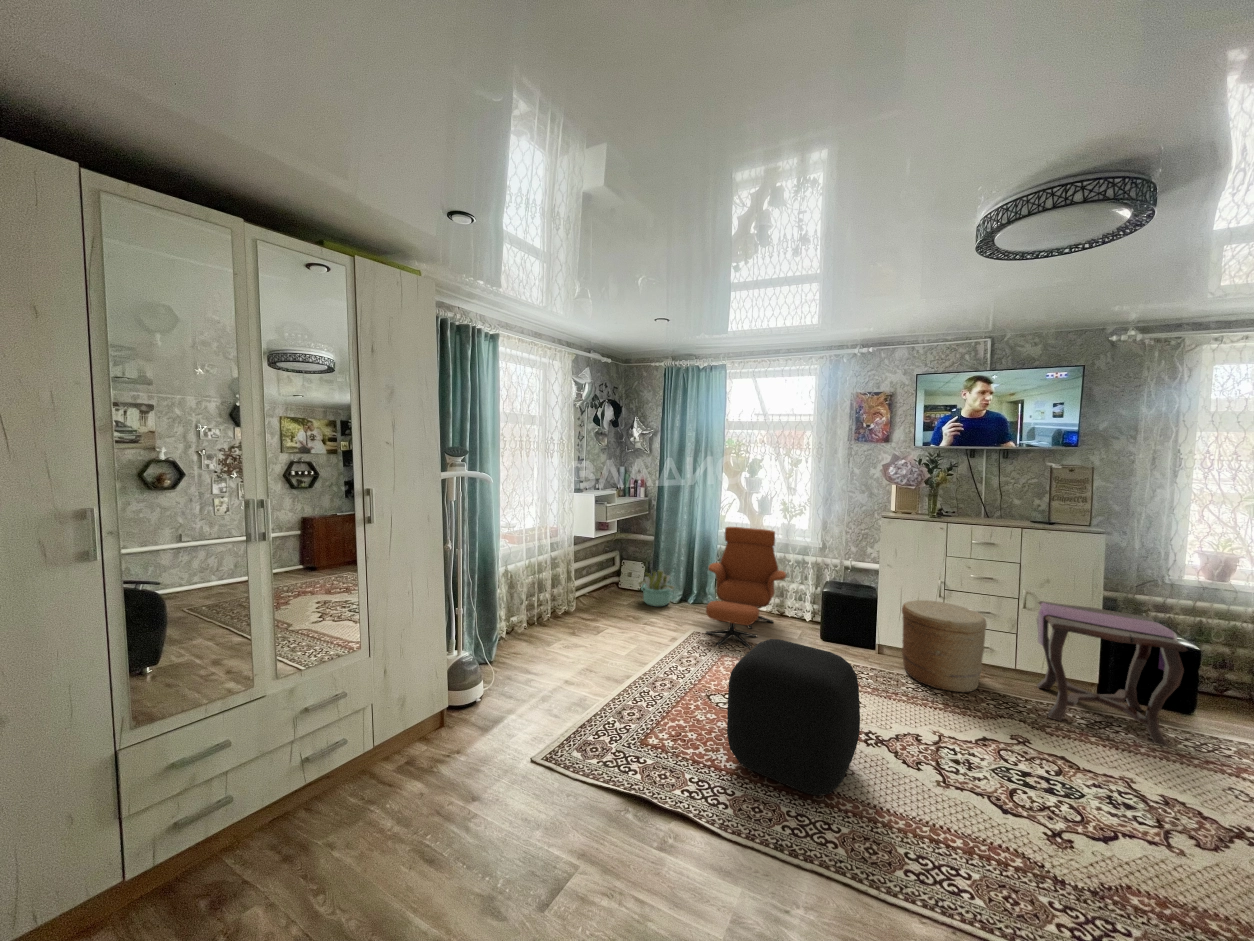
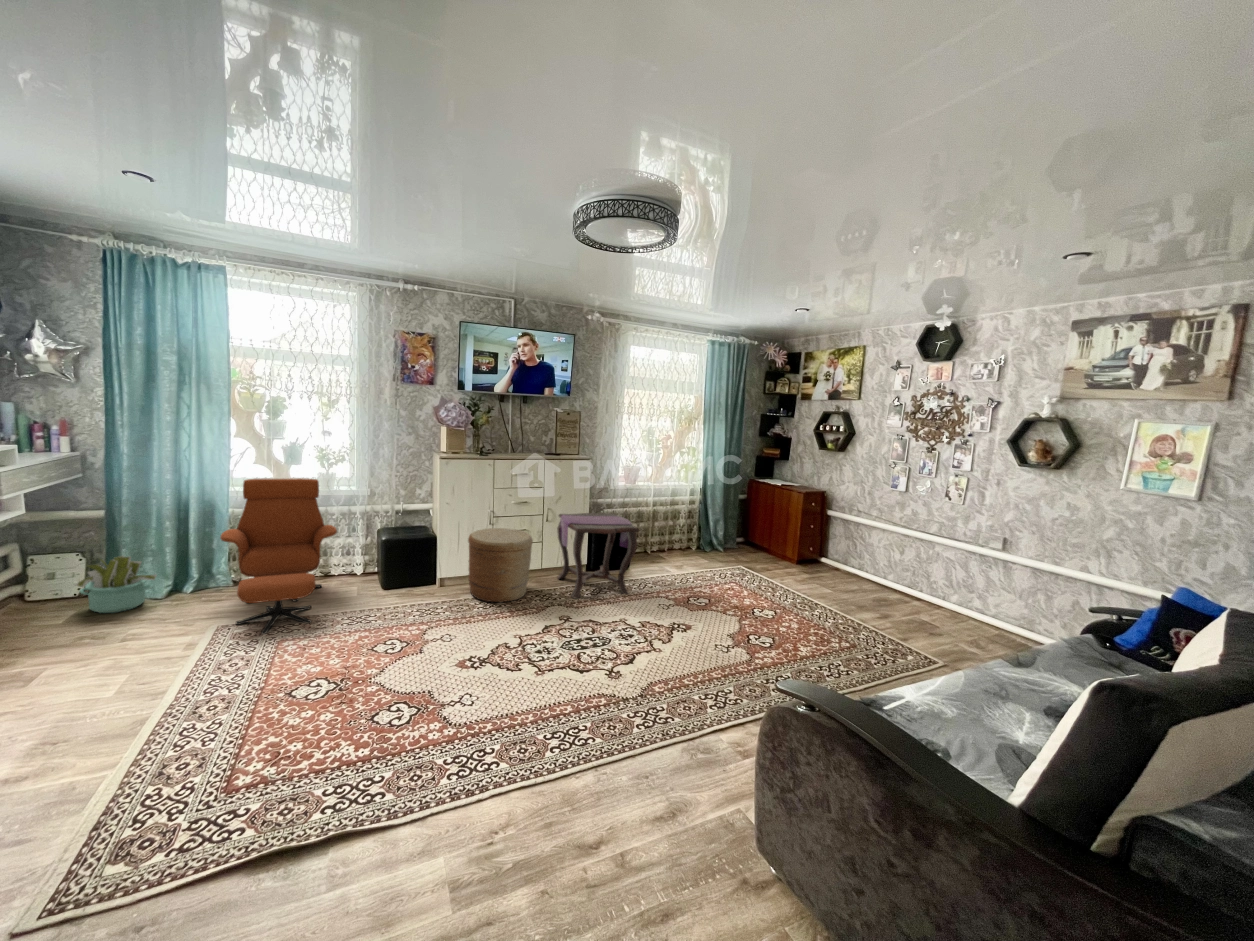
ottoman: present [727,639,860,796] -> none [351,595,489,745]

